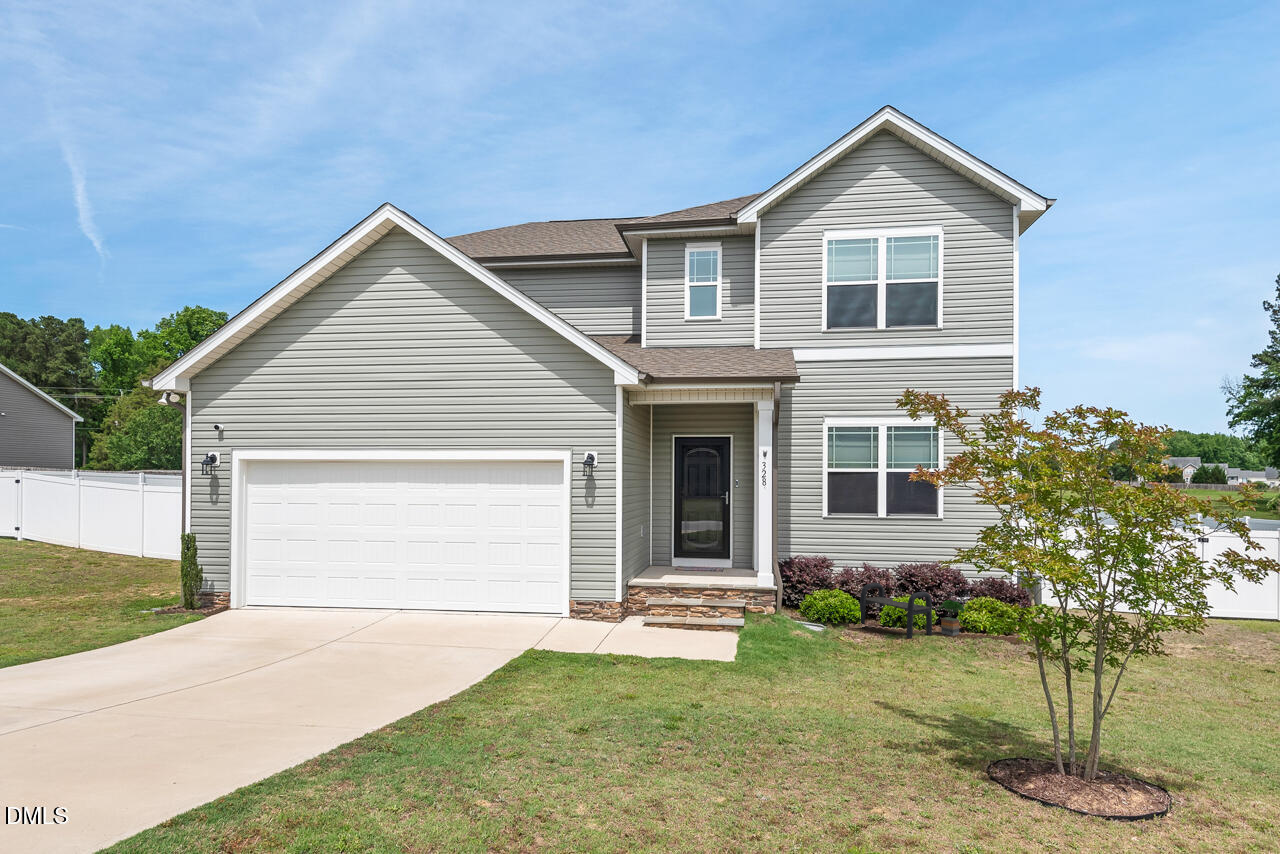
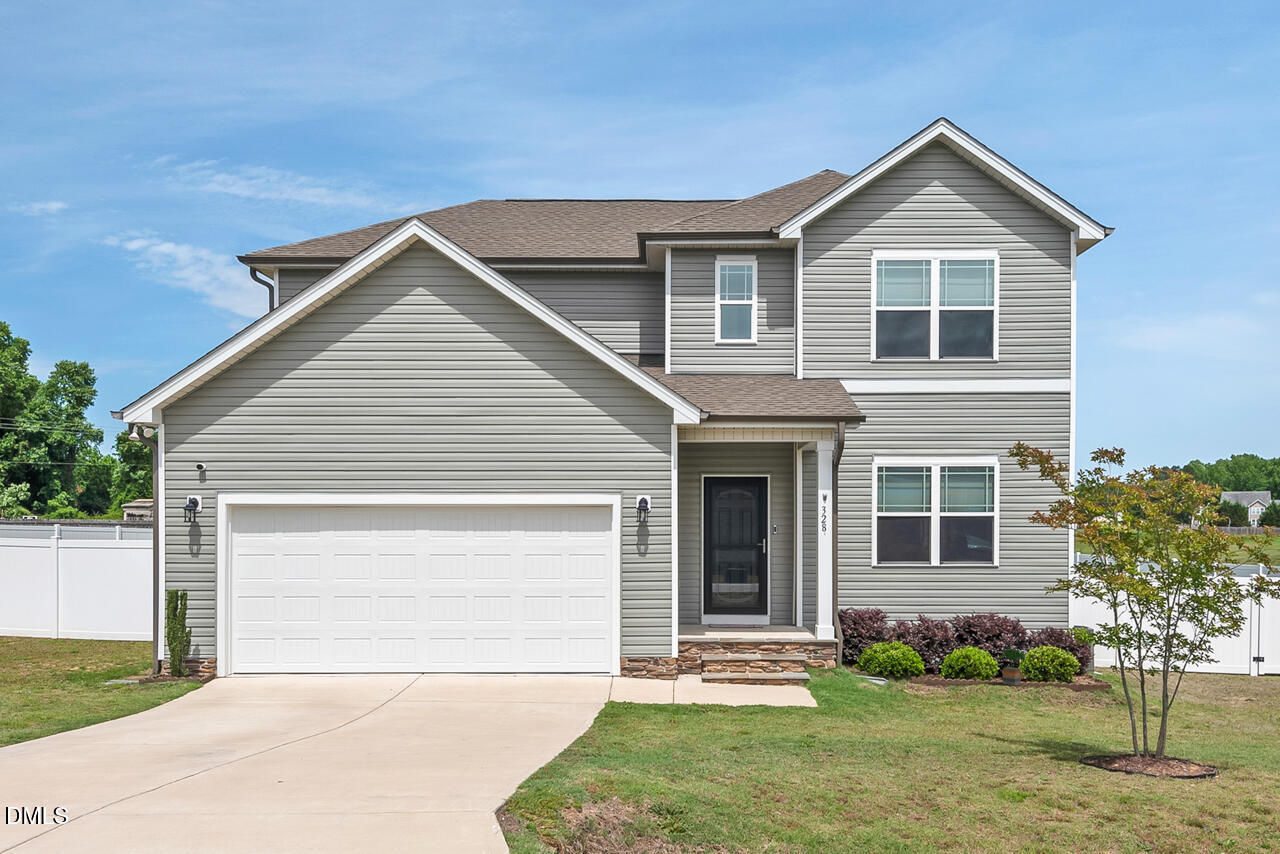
bench: present [859,583,932,639] -> none [919,633,994,689]

